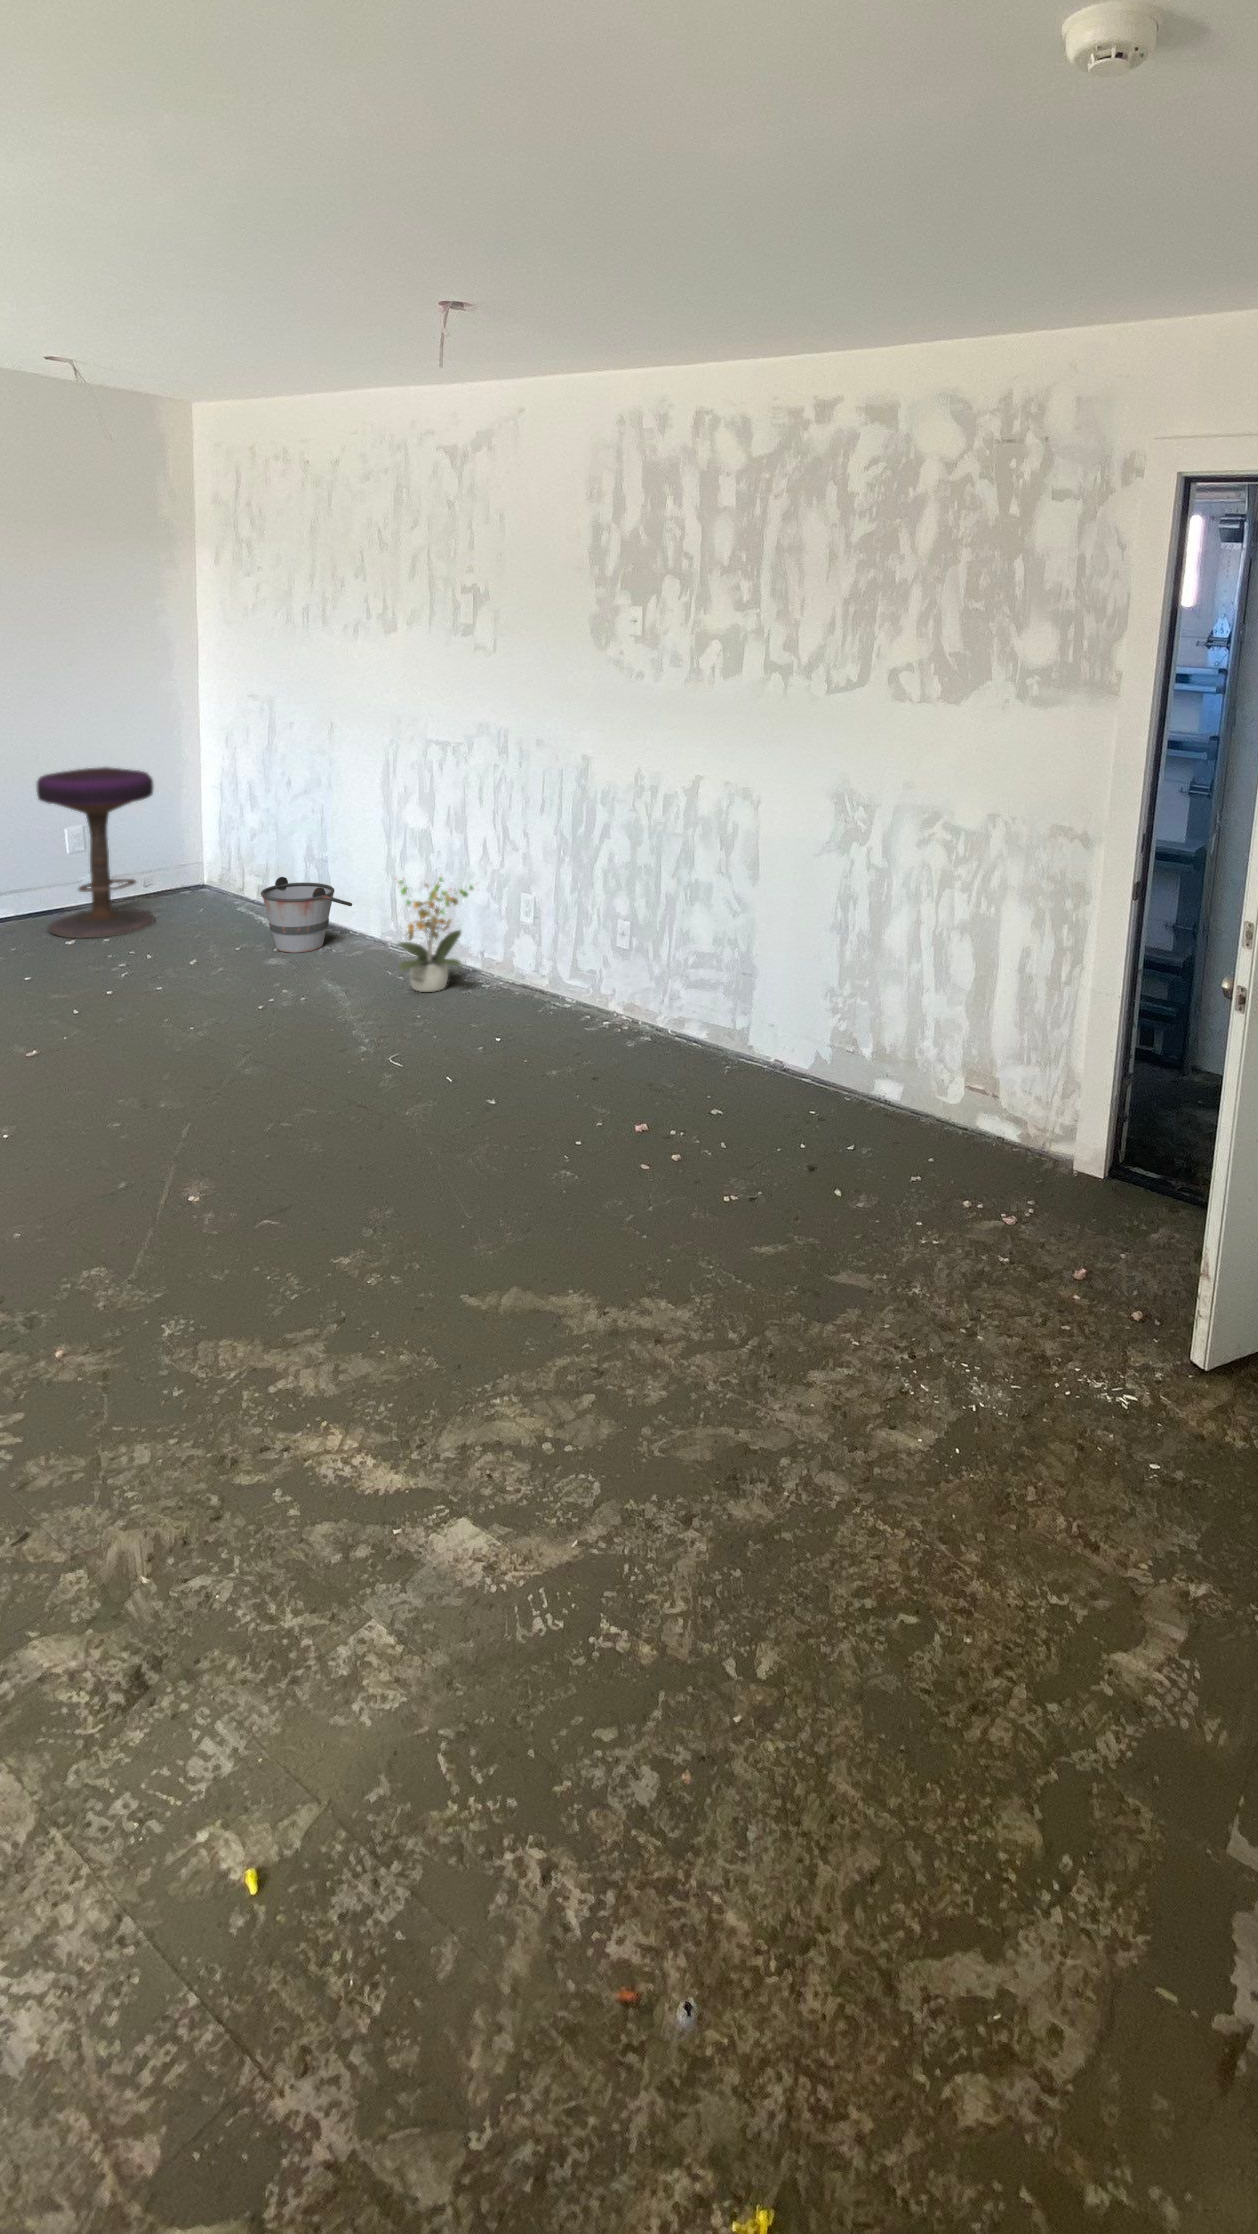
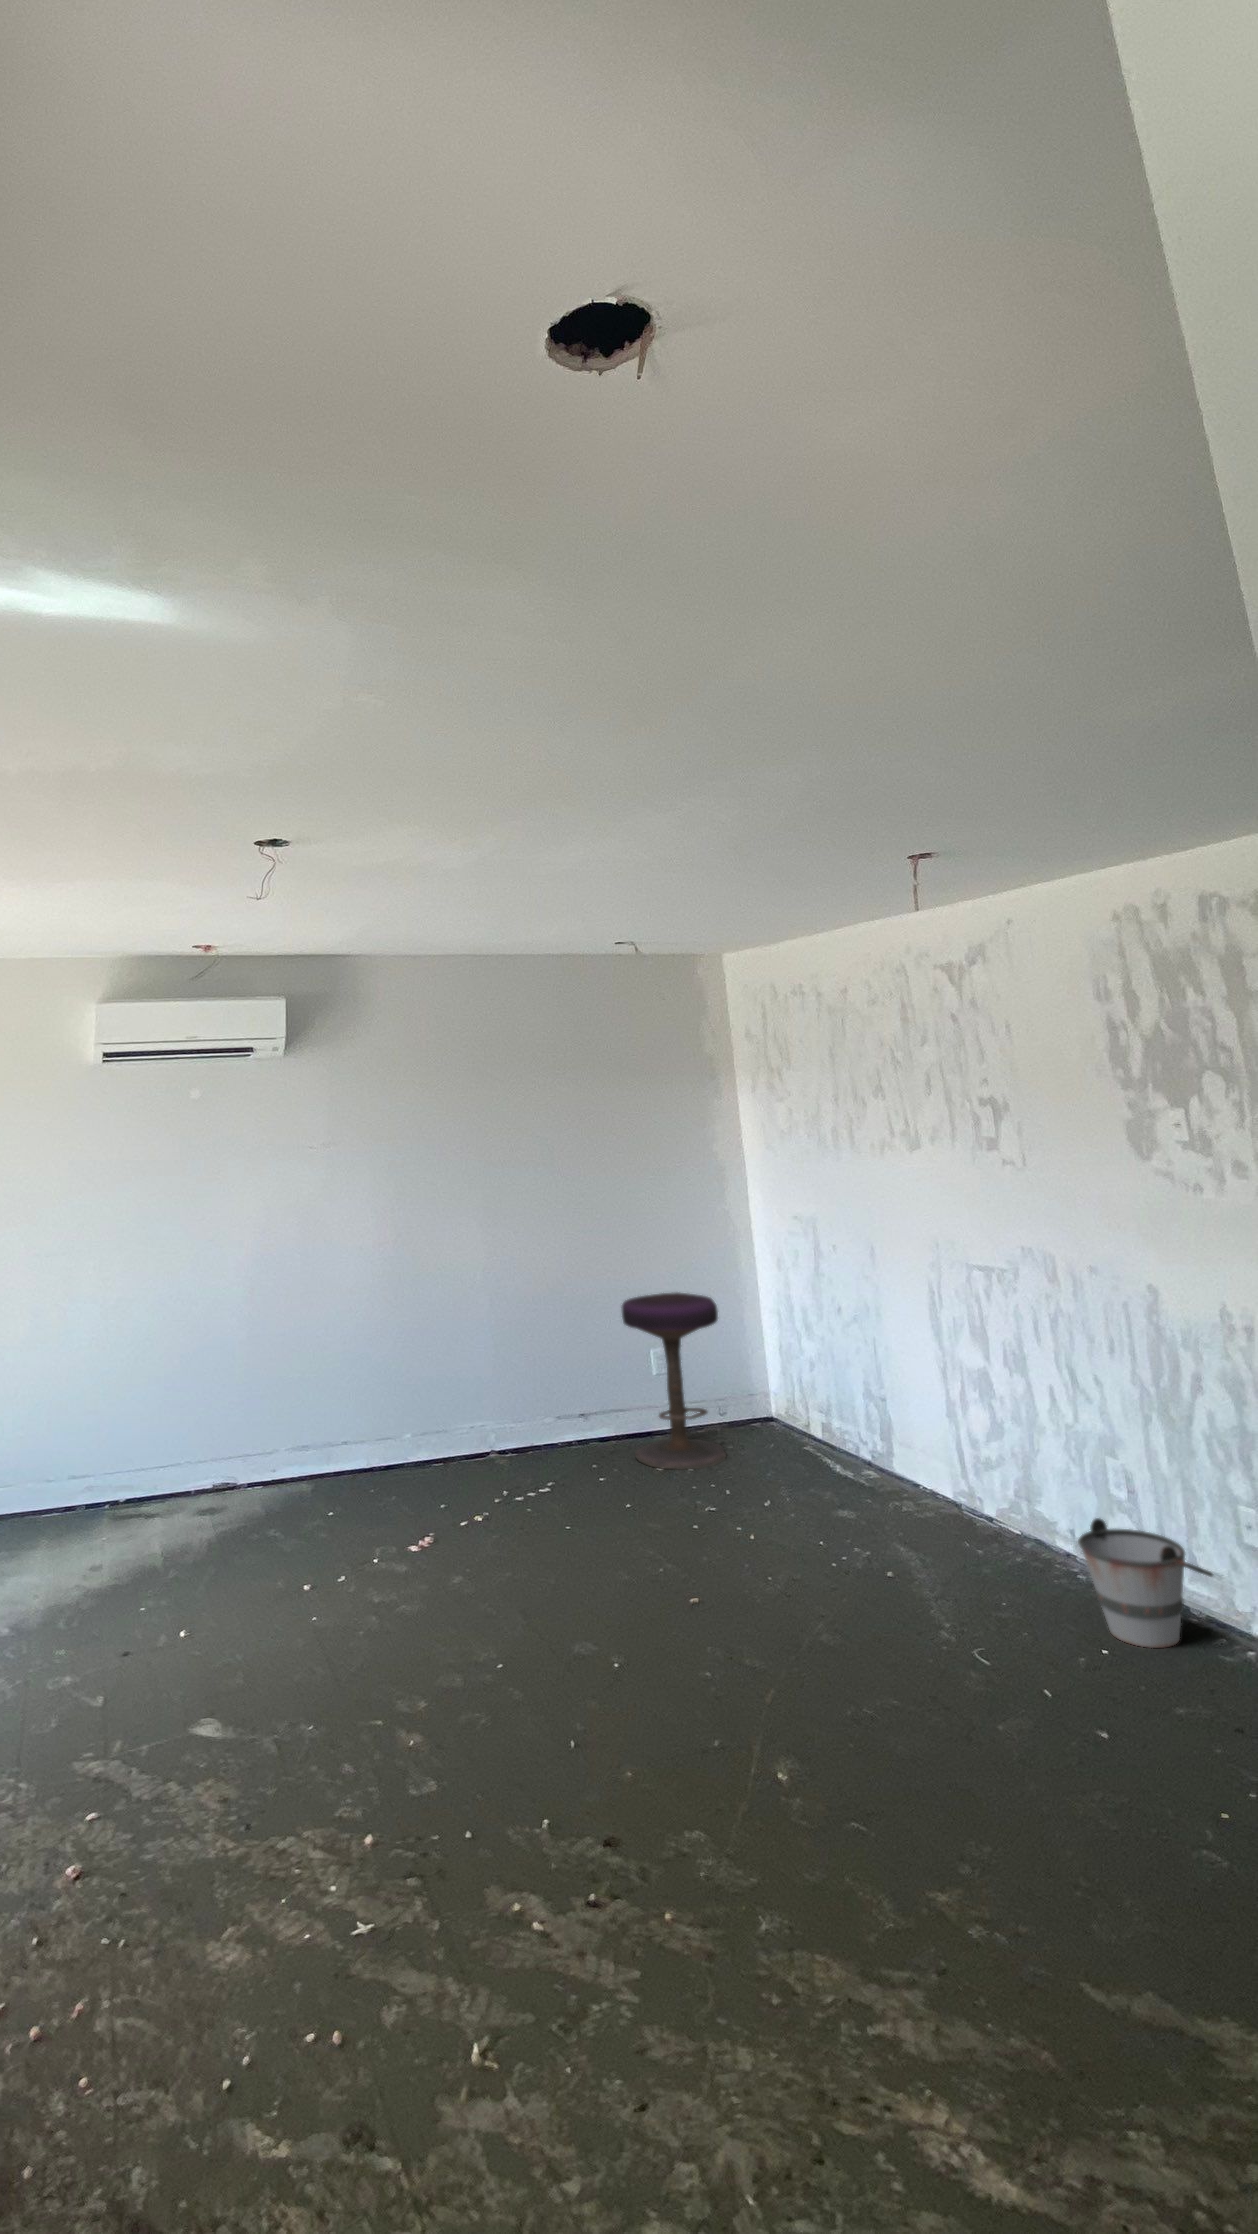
bucket: present [261,877,352,953] -> present [1078,1518,1213,1648]
potted plant: present [399,877,473,992] -> none [960,1426,1059,1575]

